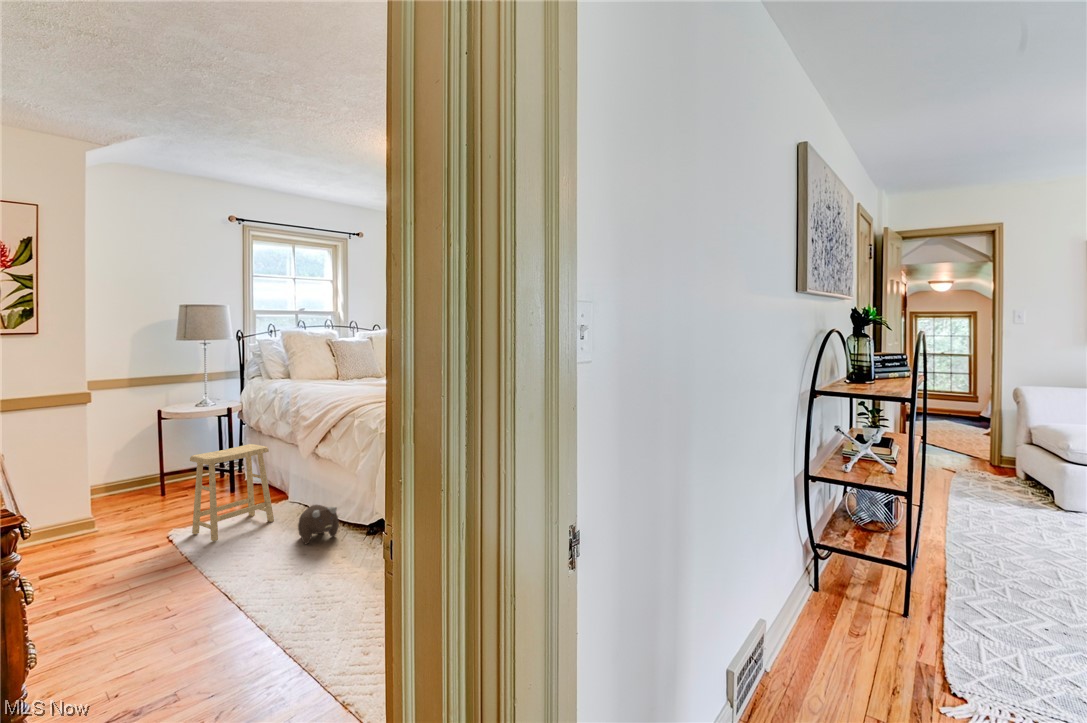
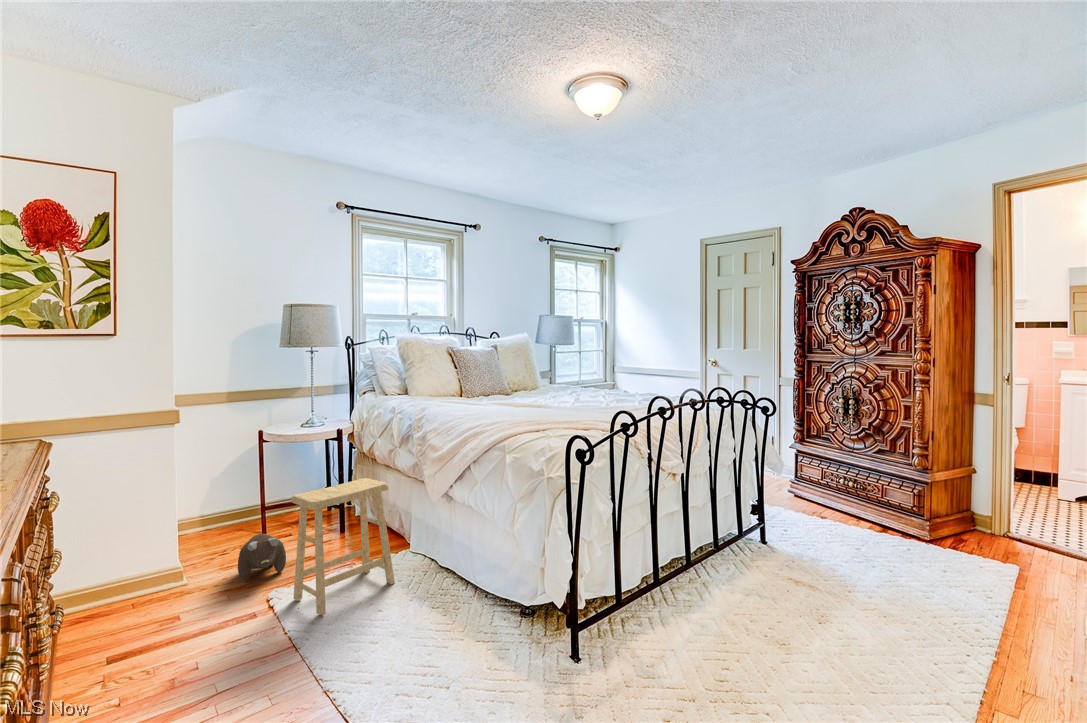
plush toy: present [298,505,339,544] -> present [238,534,286,581]

